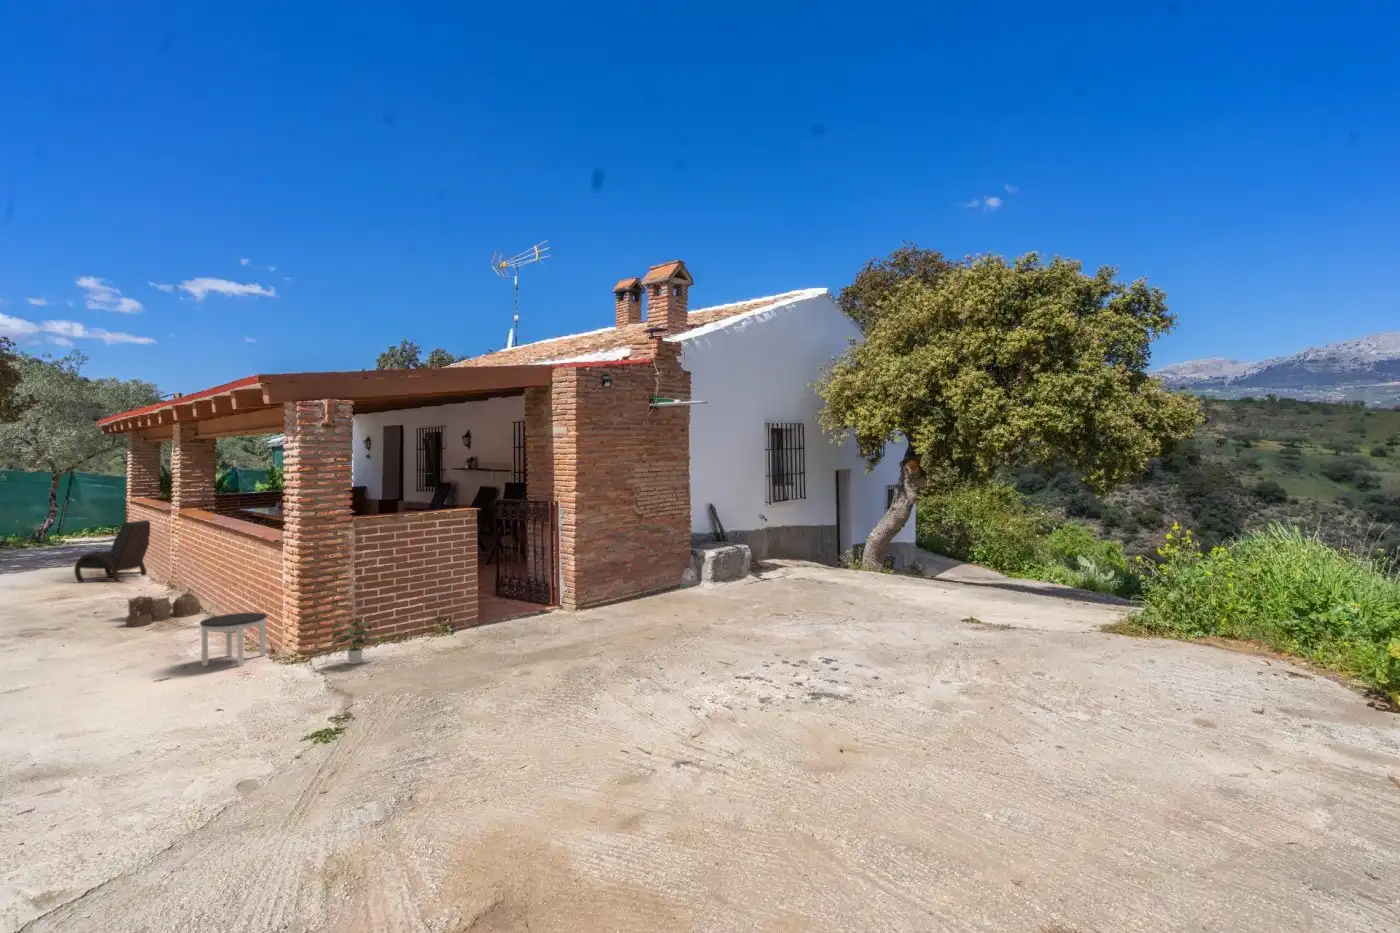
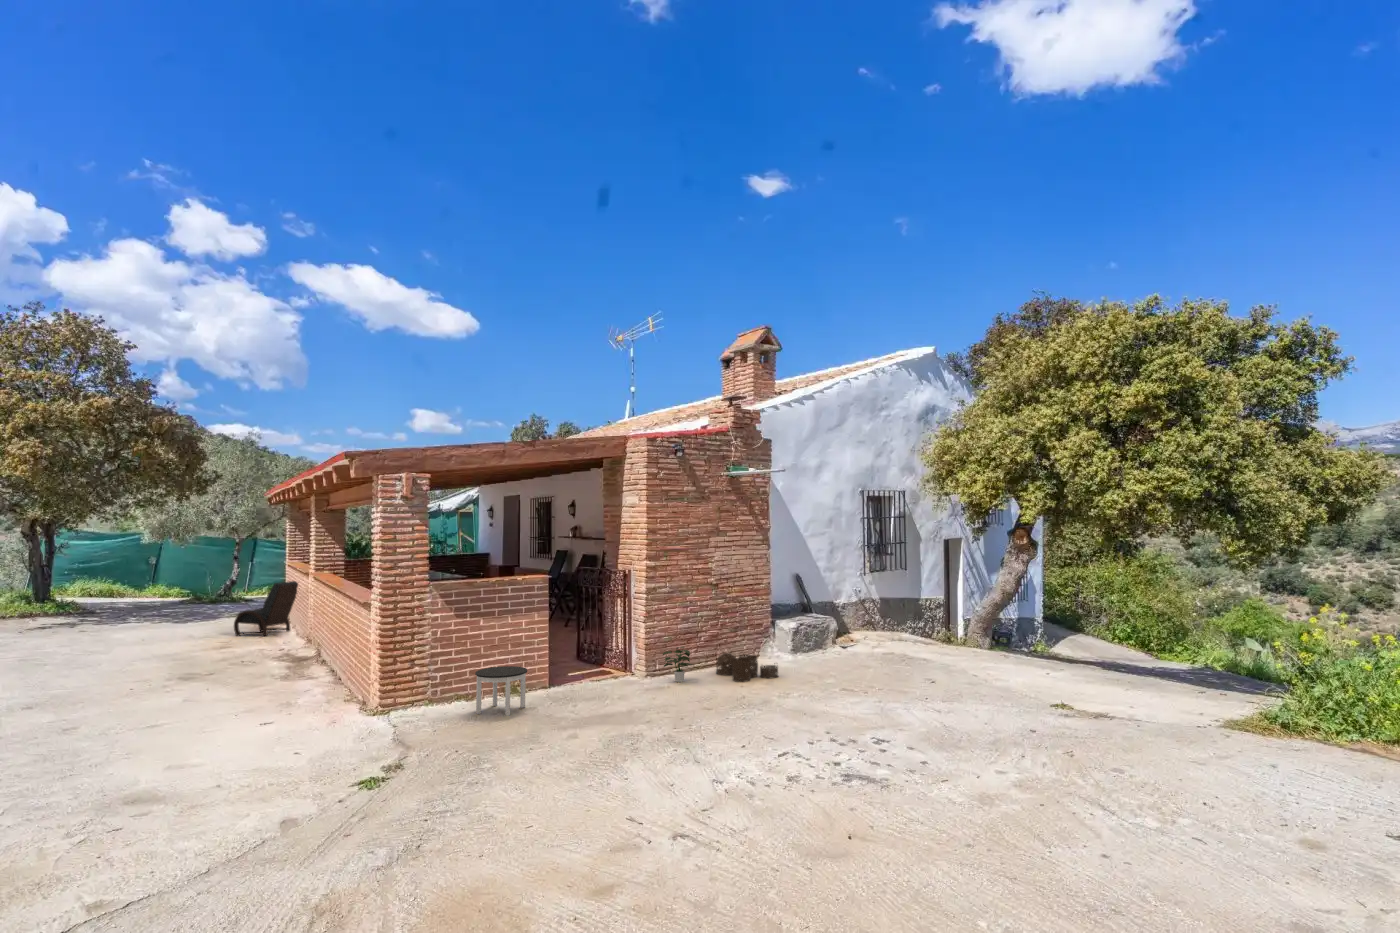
woven basket: present [127,593,201,627] -> present [716,653,778,682]
round table: present [200,612,267,666] -> present [475,666,527,716]
potted plant: present [332,617,374,664] -> present [663,647,692,682]

